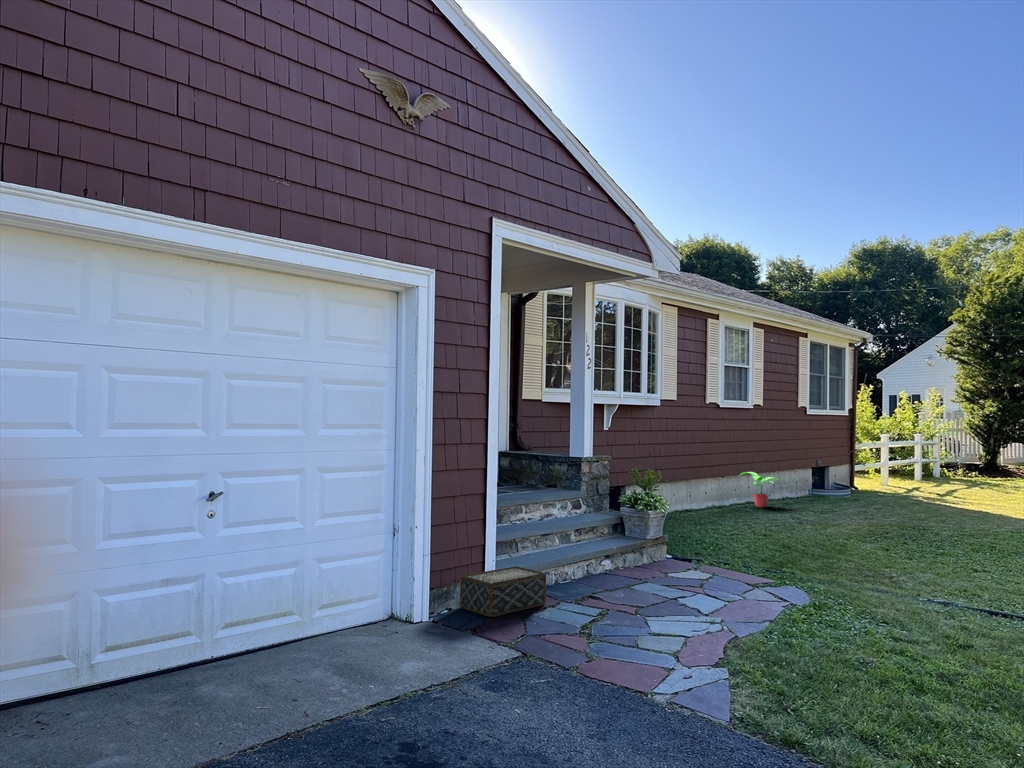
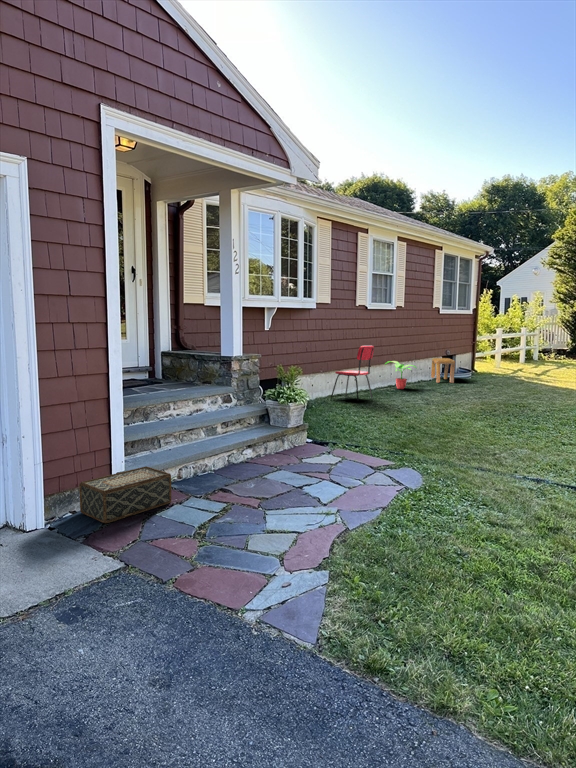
chair: none [675,451,729,518] -> present [331,346,374,400]
bench: none [797,470,829,503] -> present [431,358,455,383]

